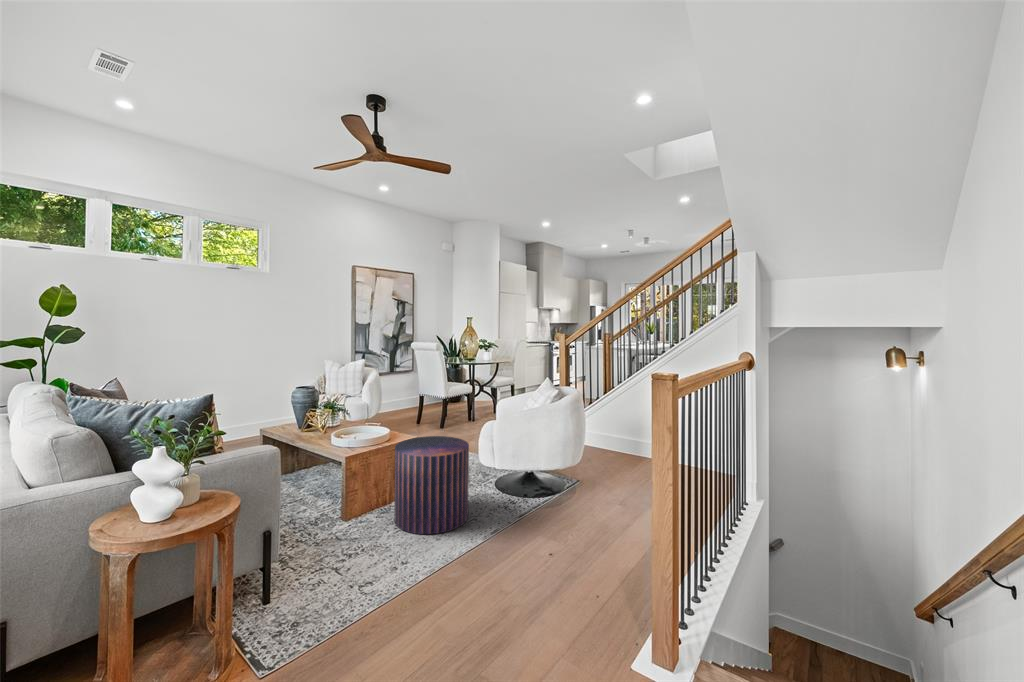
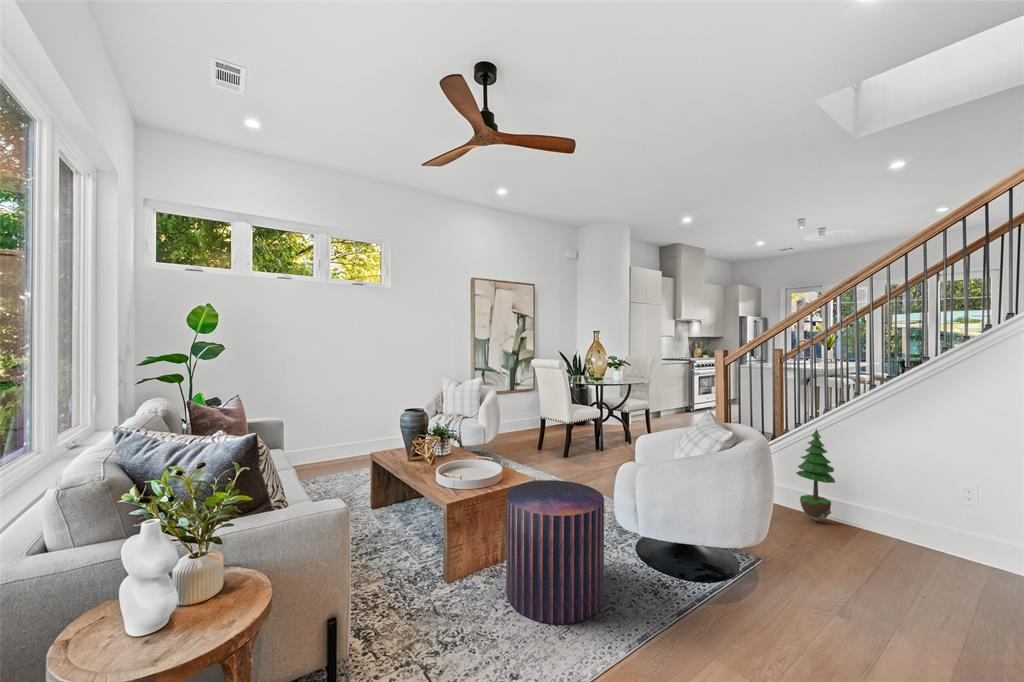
potted tree: none [609,392,633,459] -> present [796,429,835,522]

